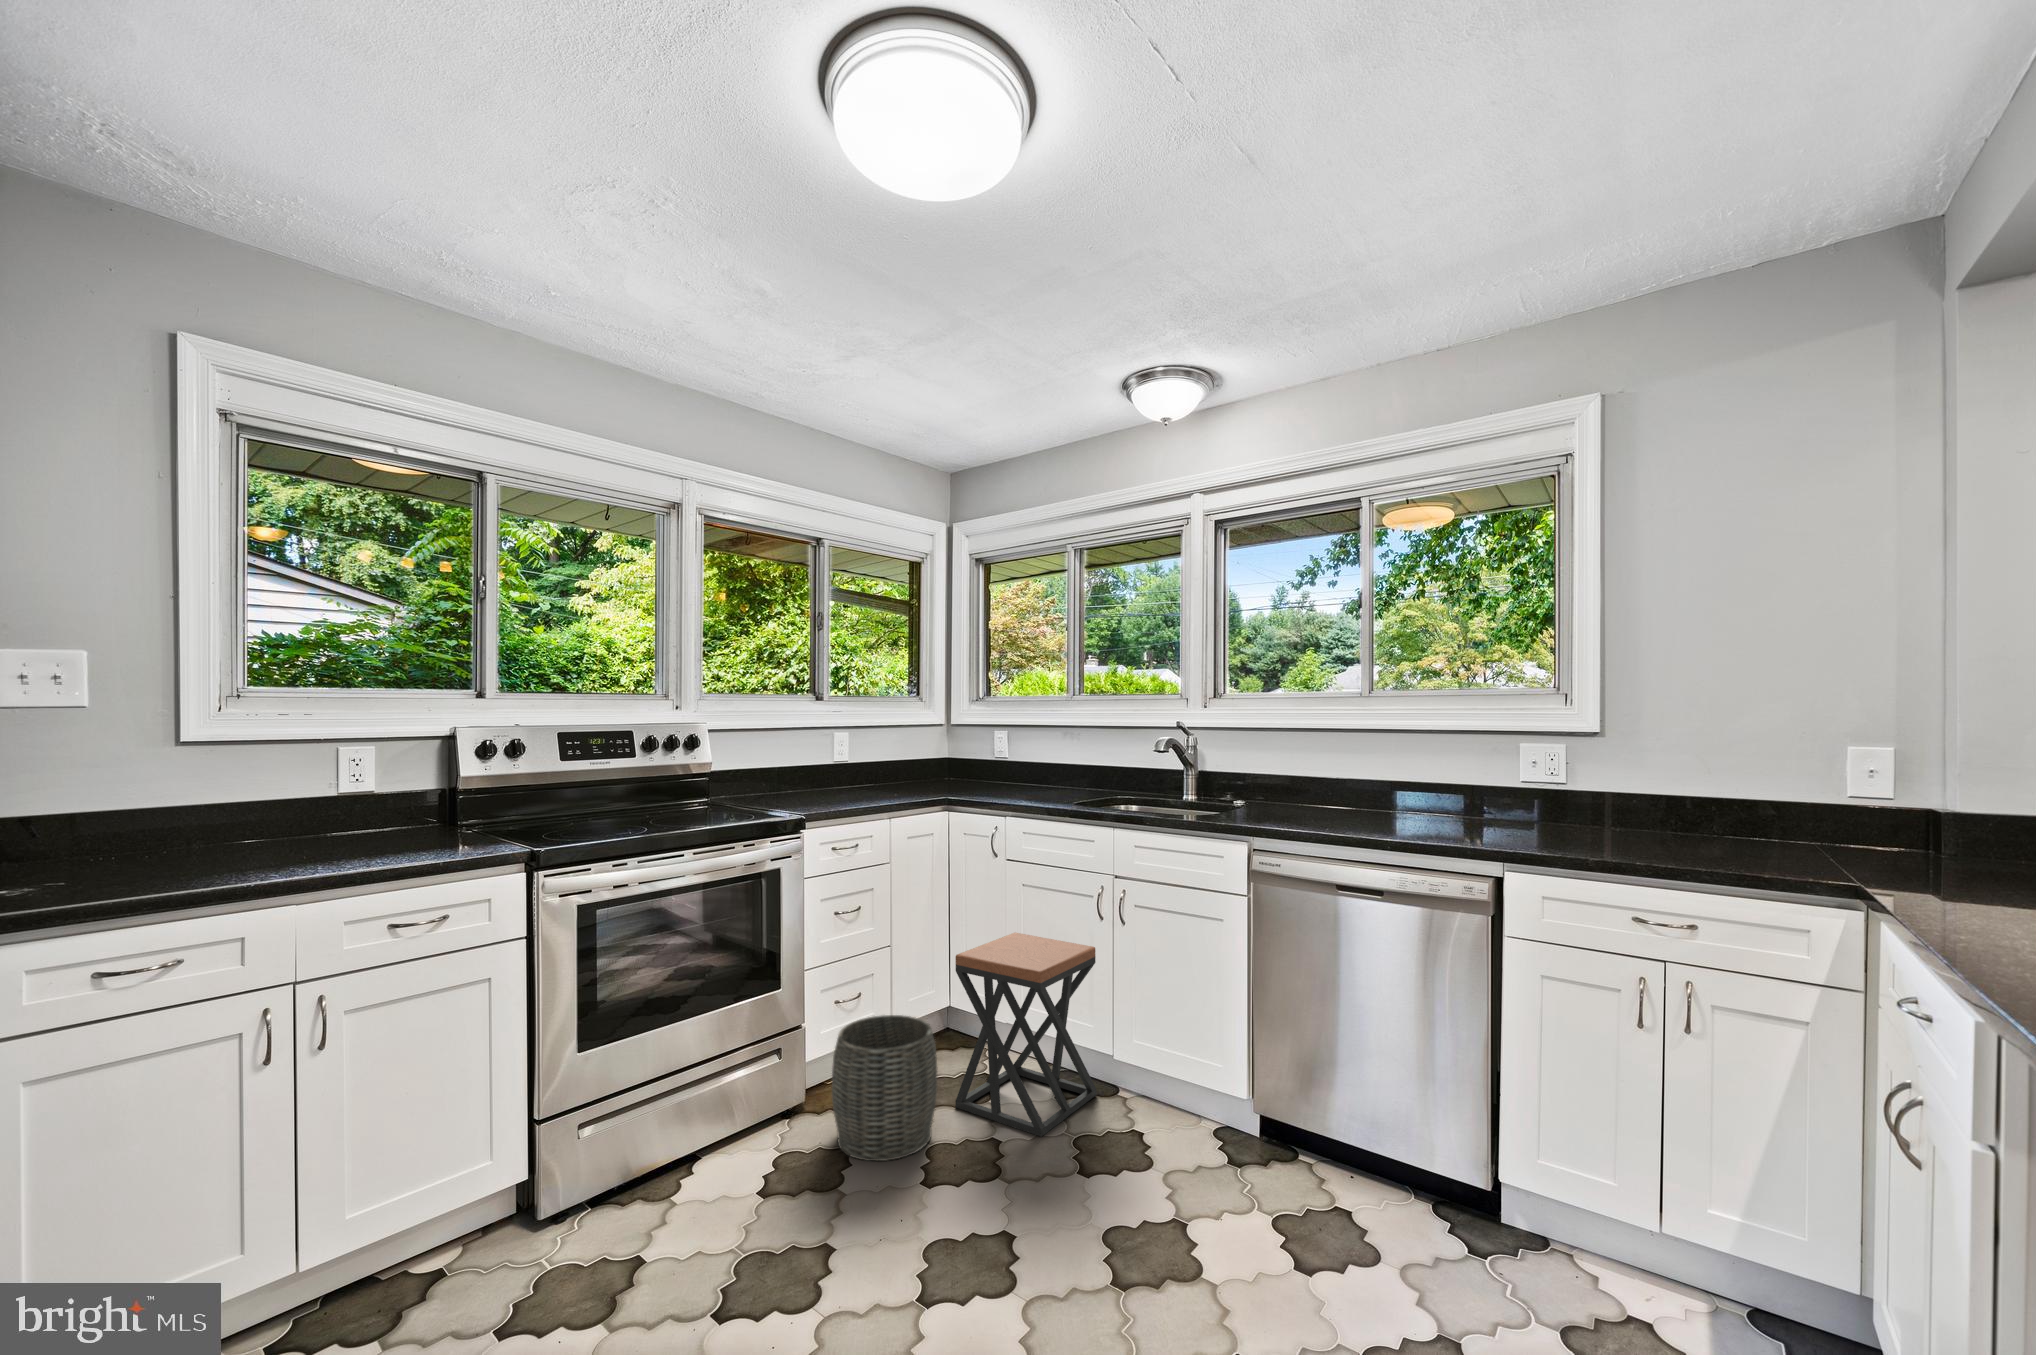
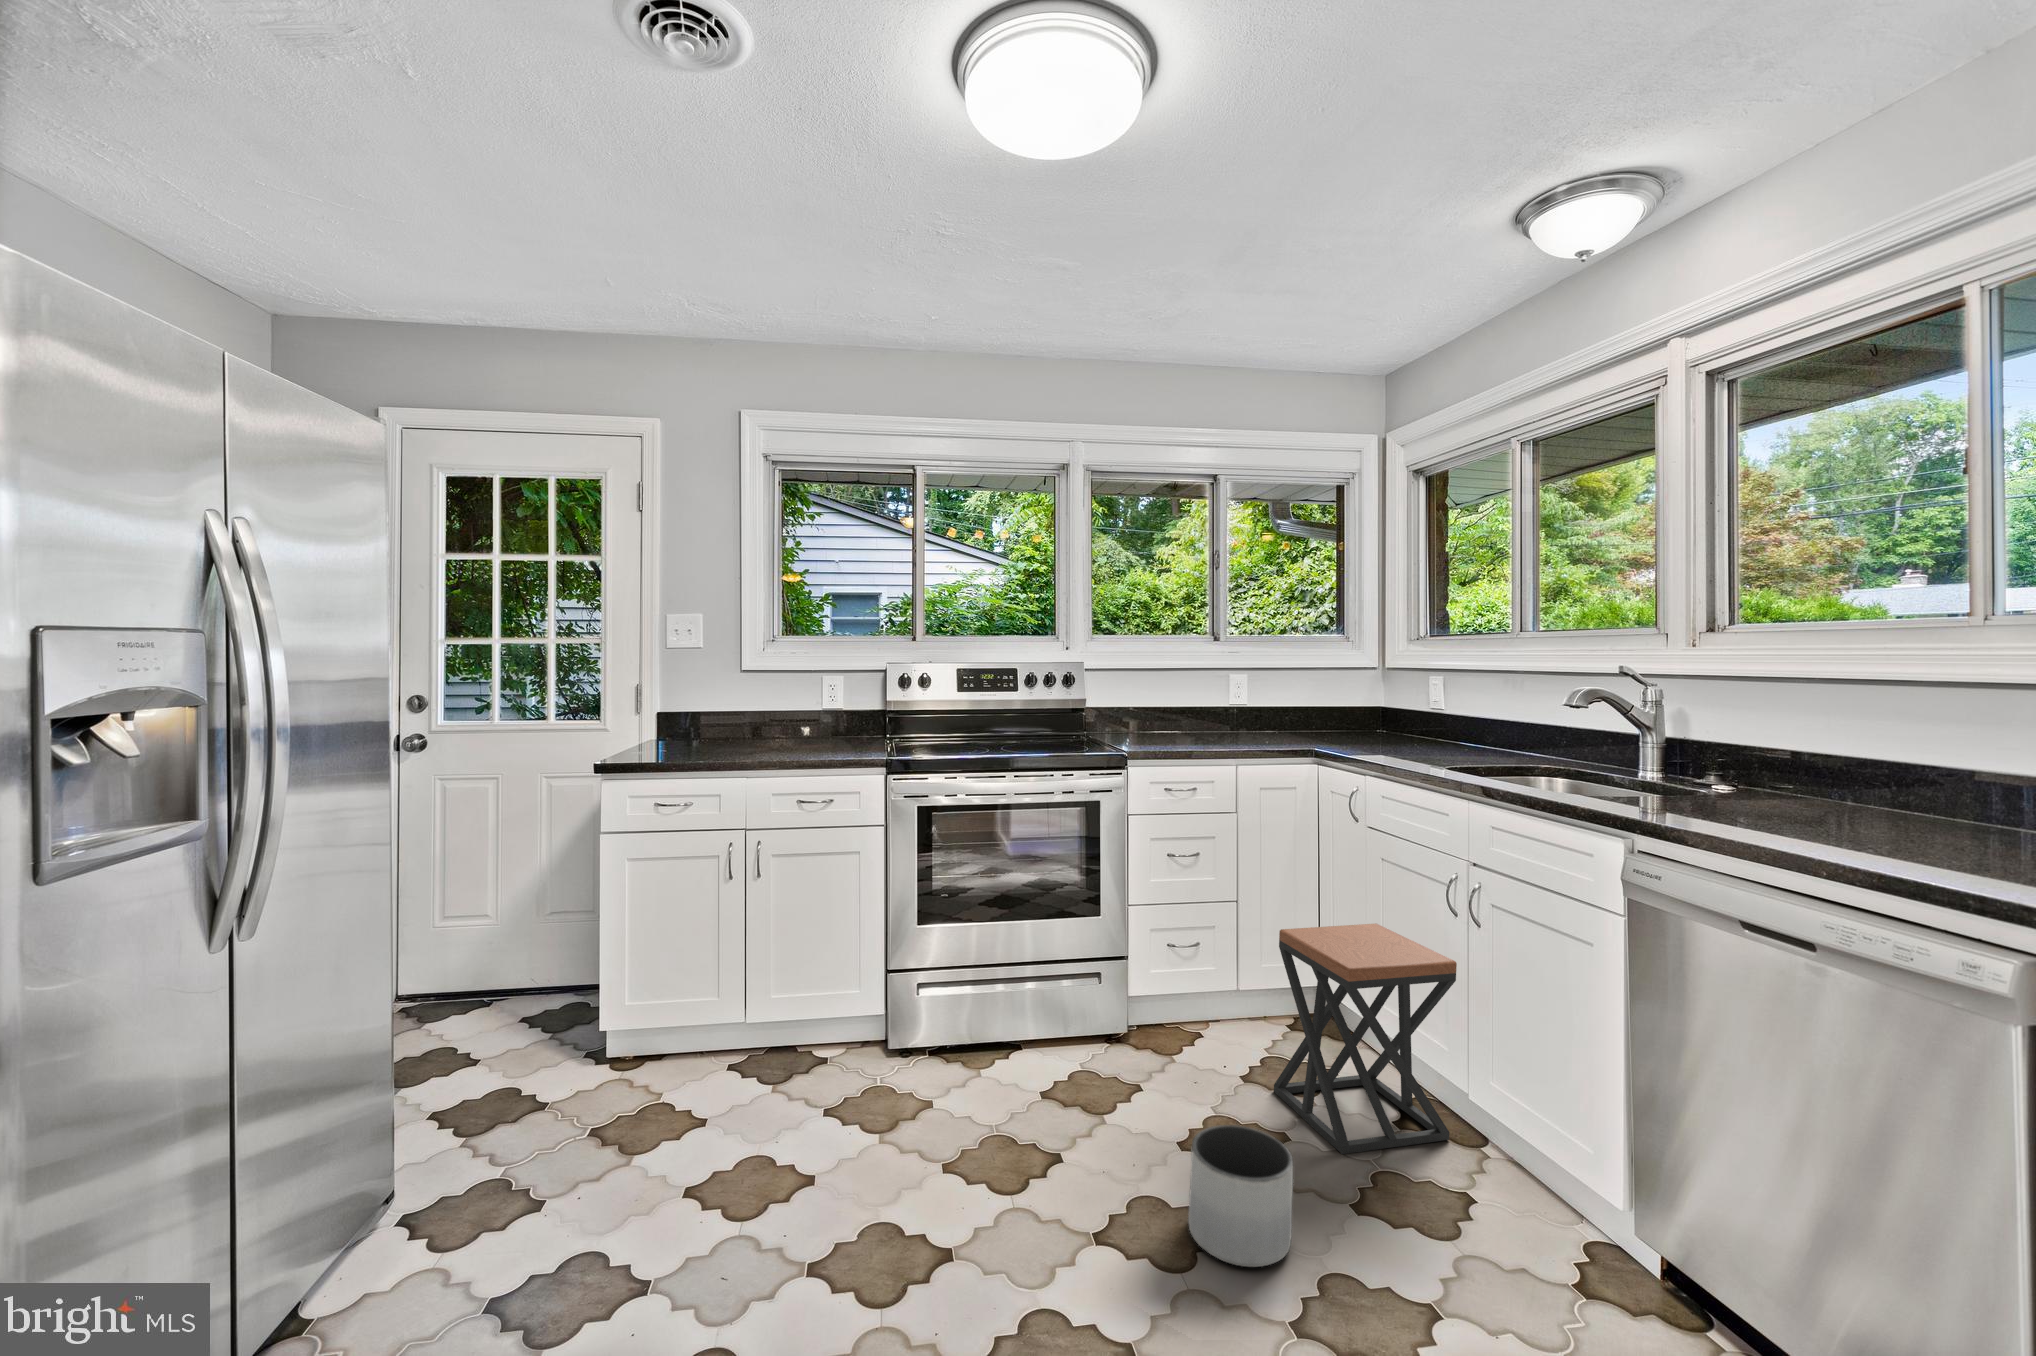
woven basket: present [832,1015,937,1161] -> none [1131,970,1239,1116]
planter: none [982,1134,1072,1264] -> present [1188,1125,1293,1268]

